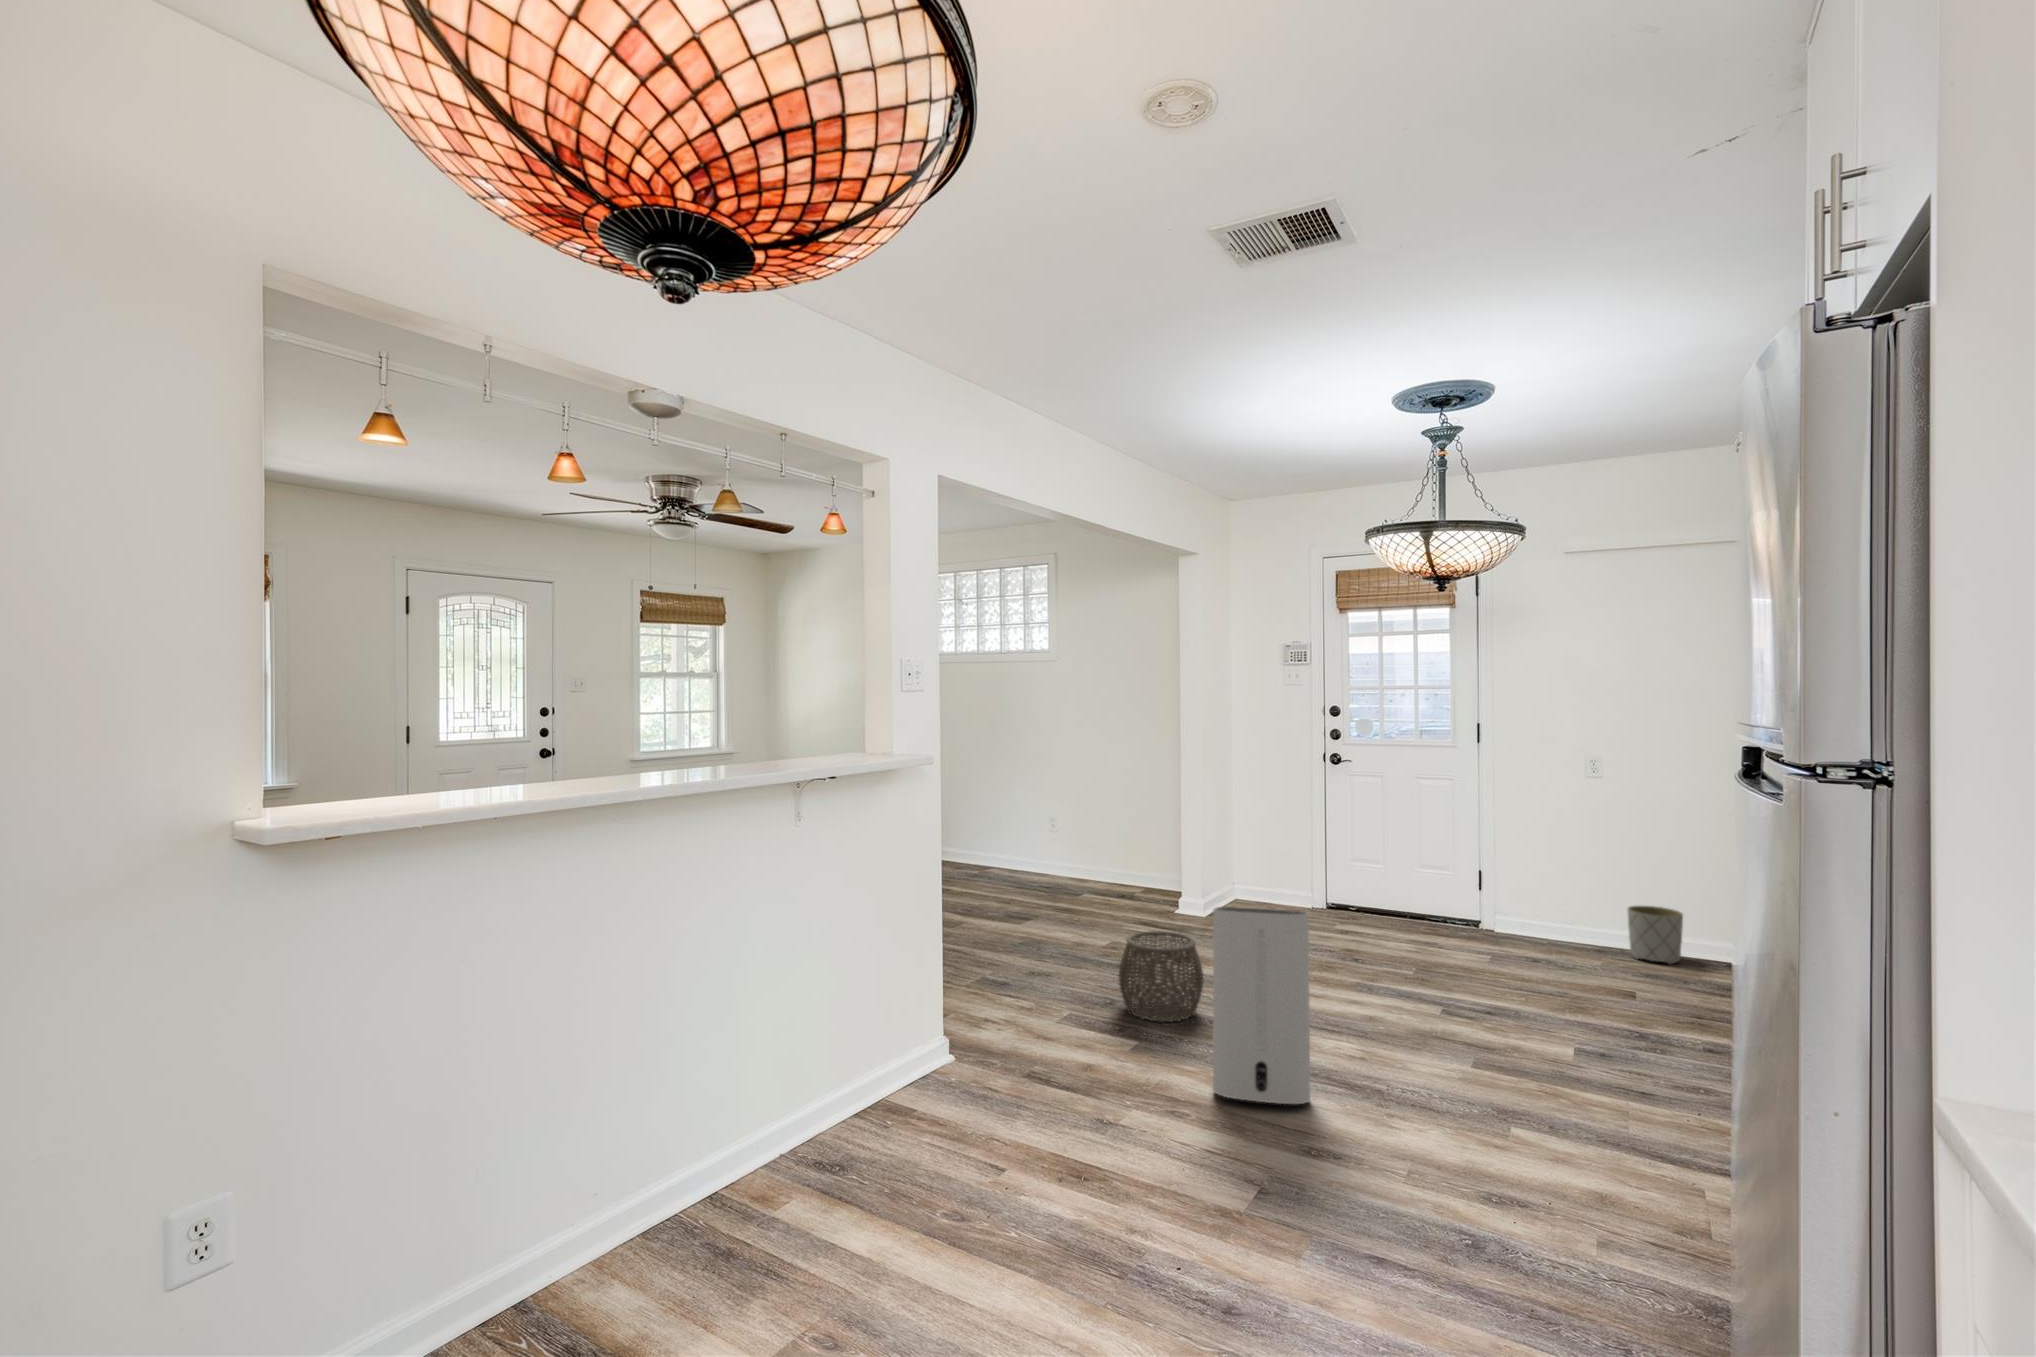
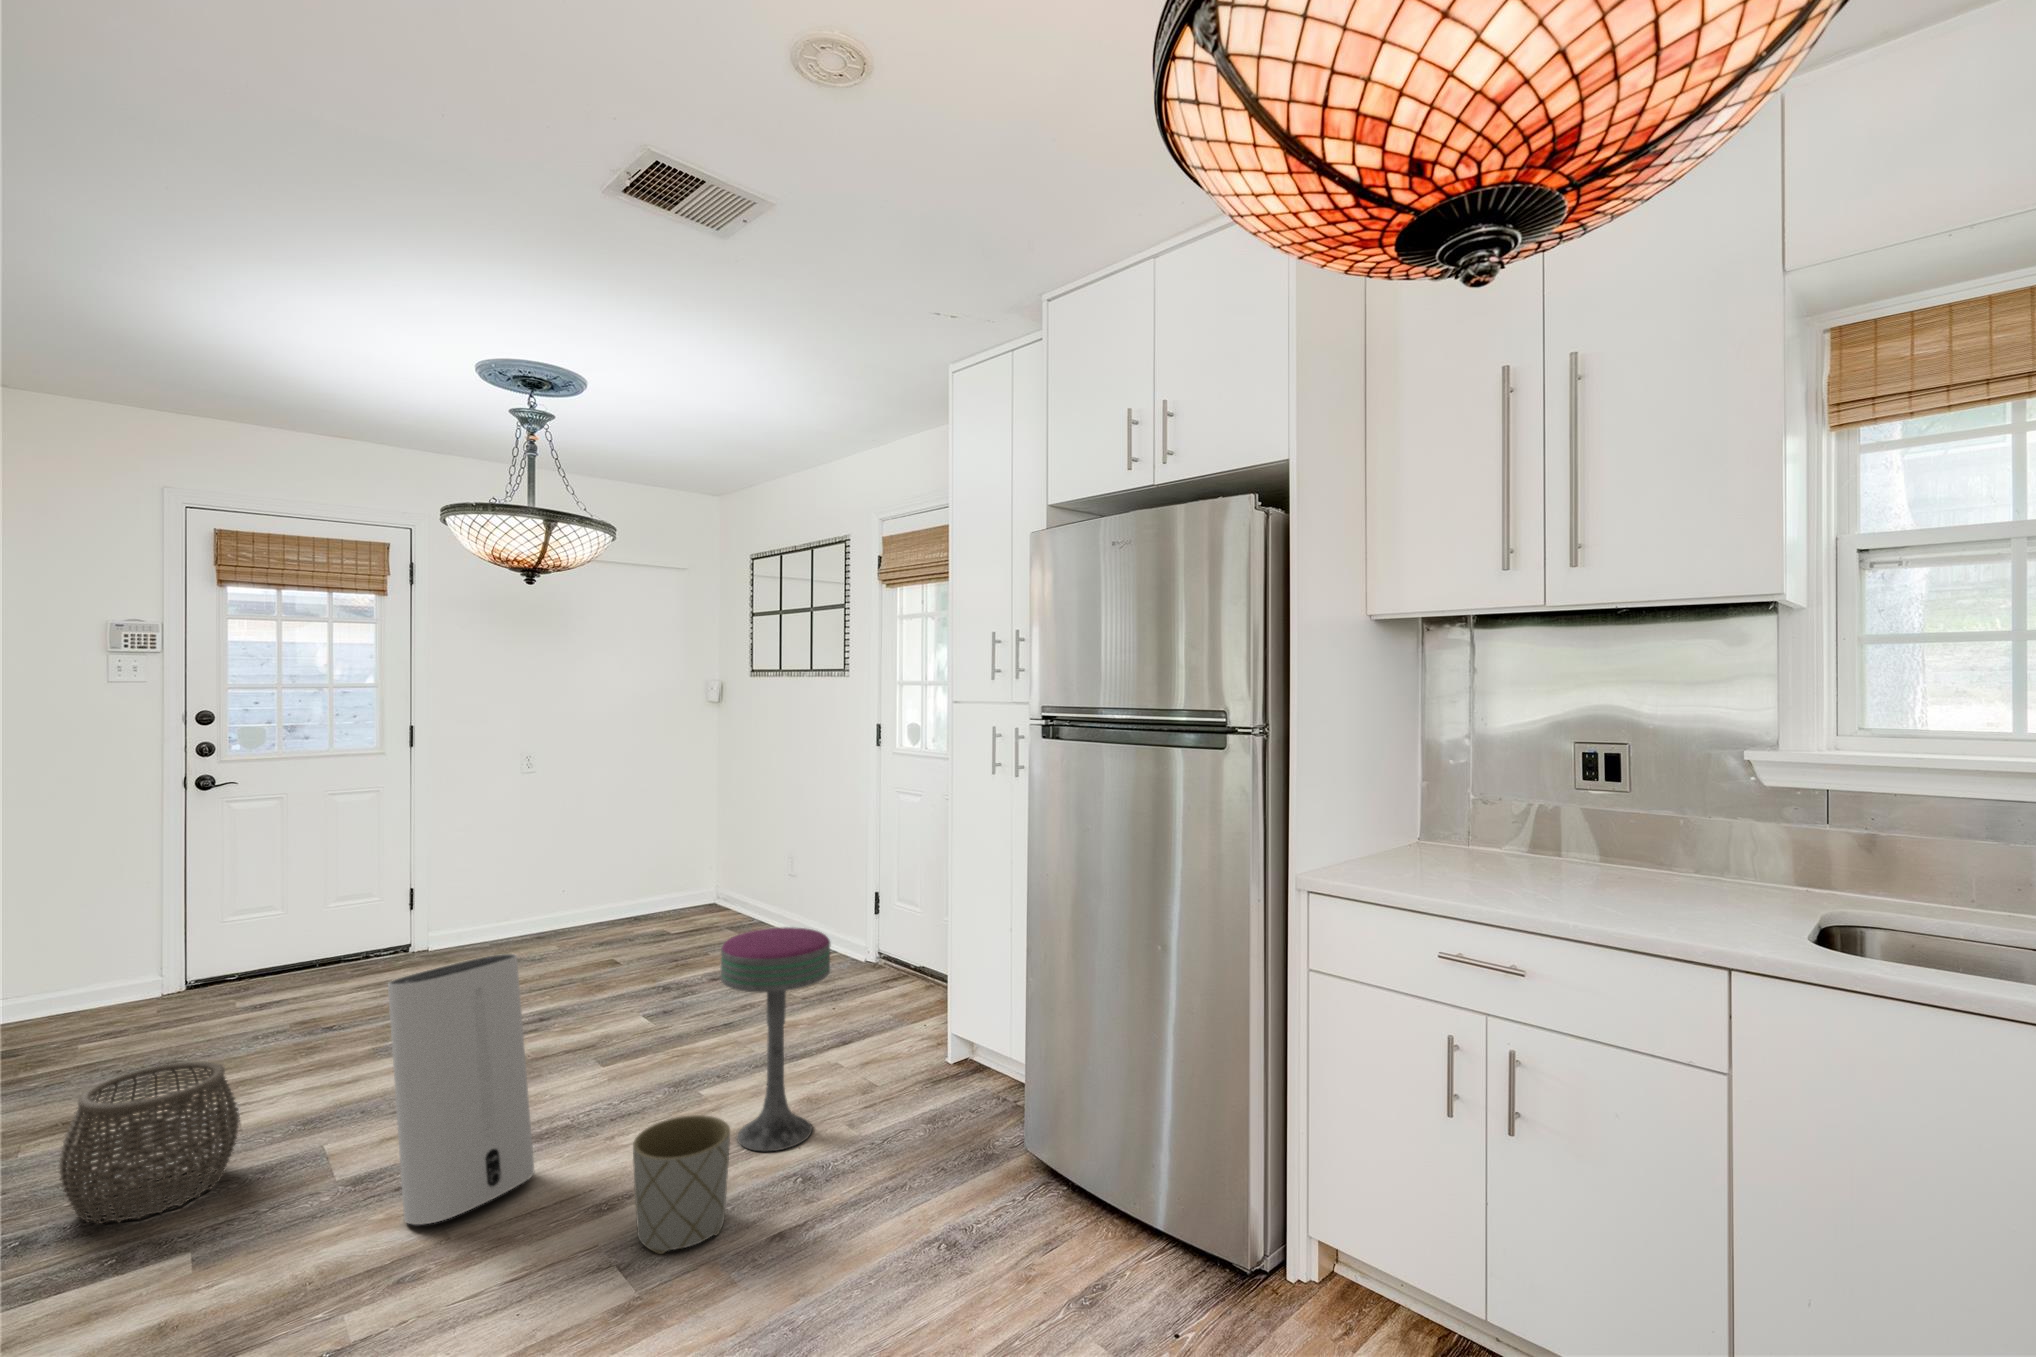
planter: present [1628,906,1683,964] -> present [633,1115,730,1254]
bar stool: none [1448,958,1584,1215] -> present [720,927,830,1152]

